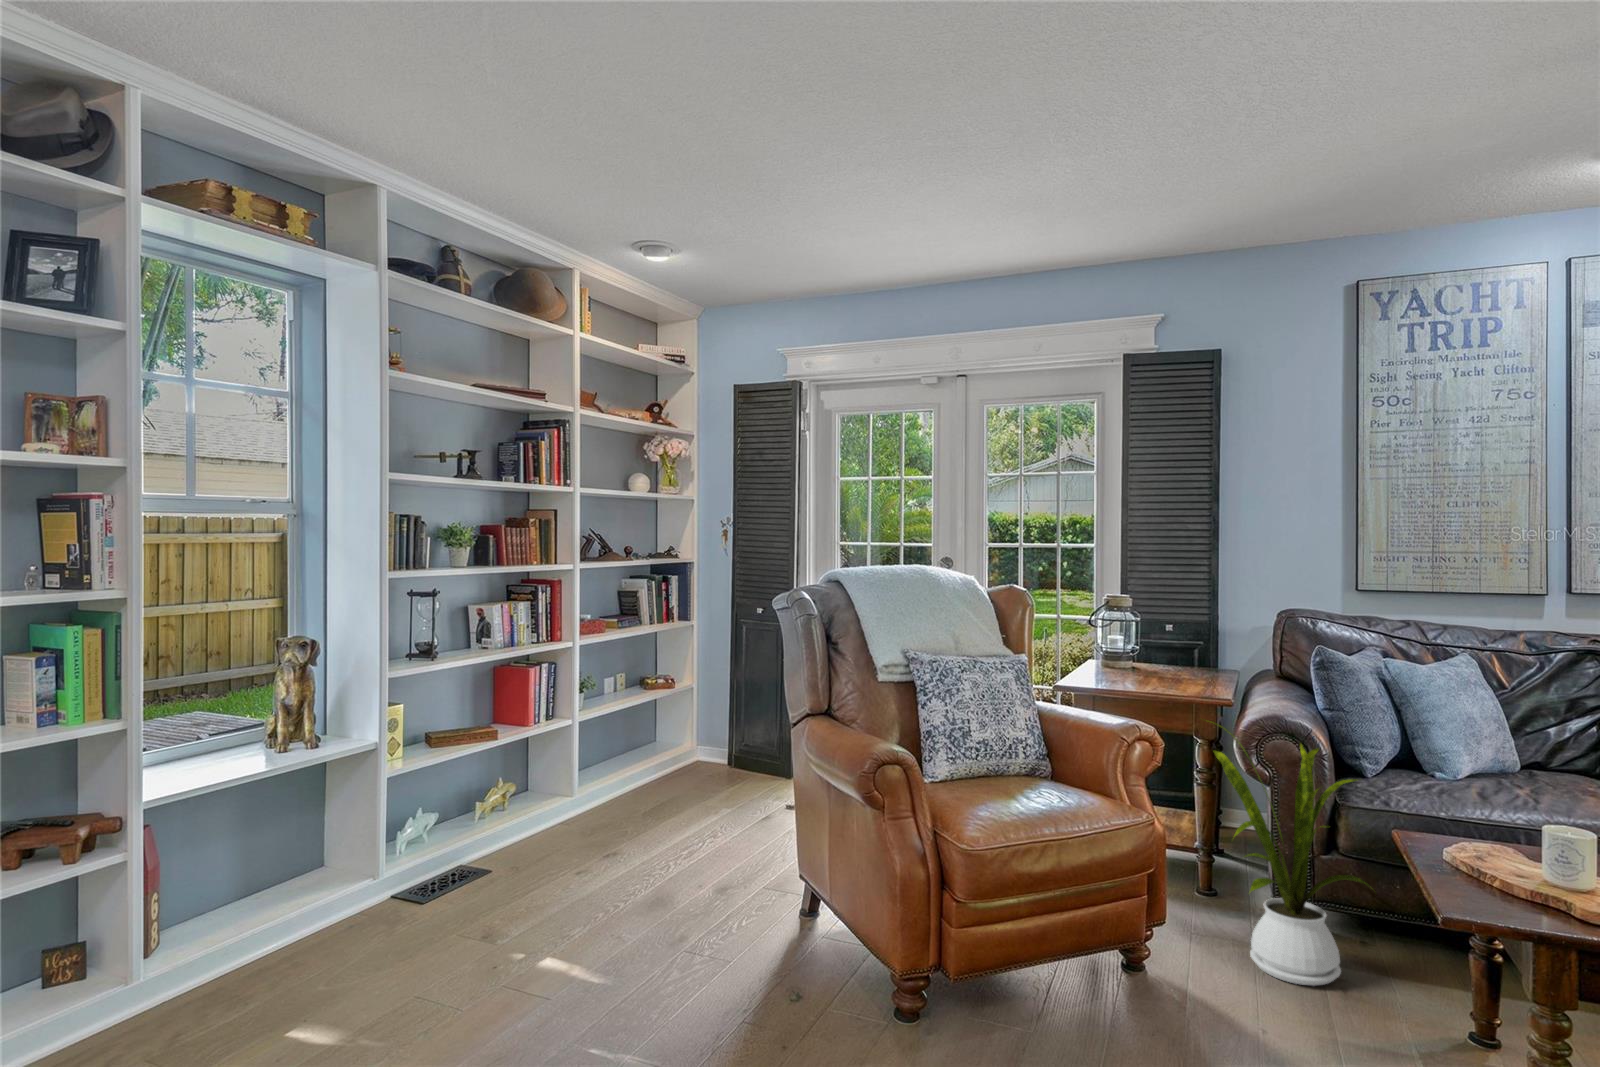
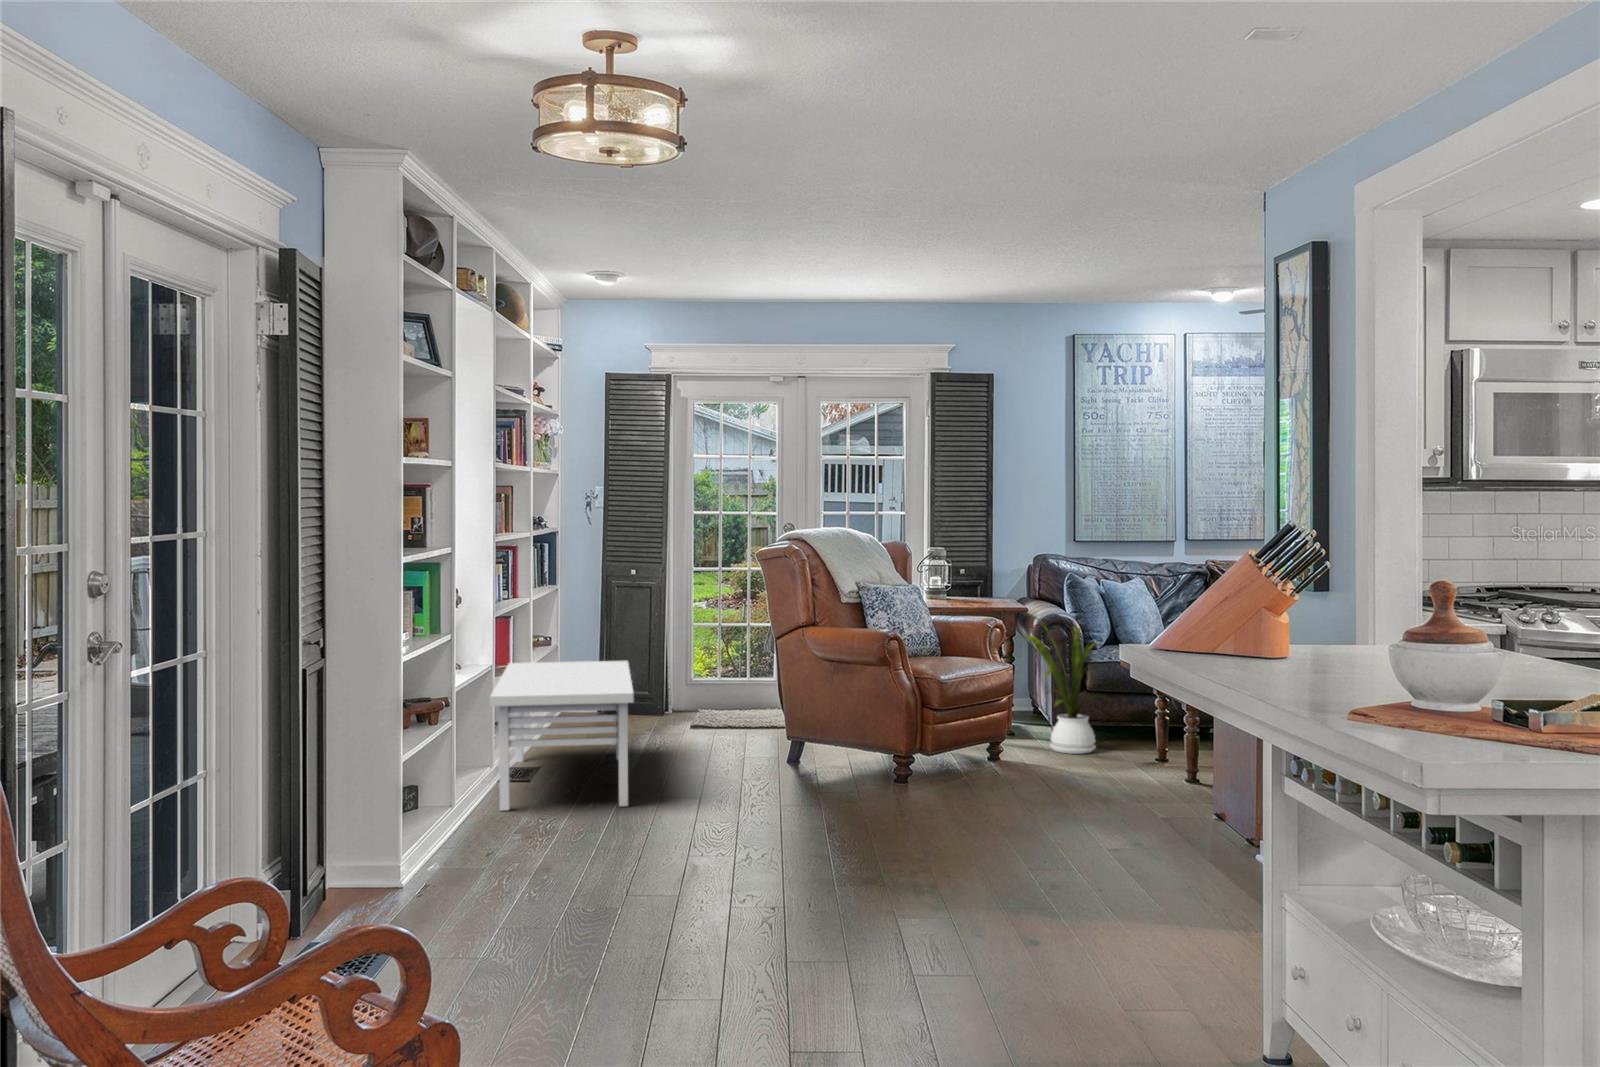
storage bench: none [256,725,626,995] -> present [490,661,634,811]

